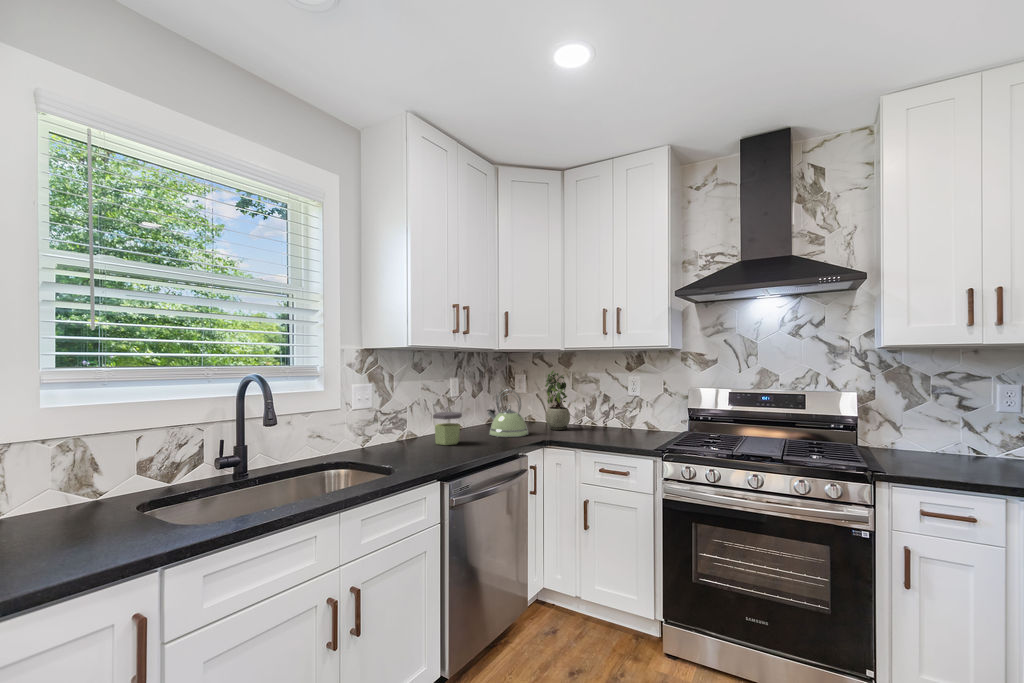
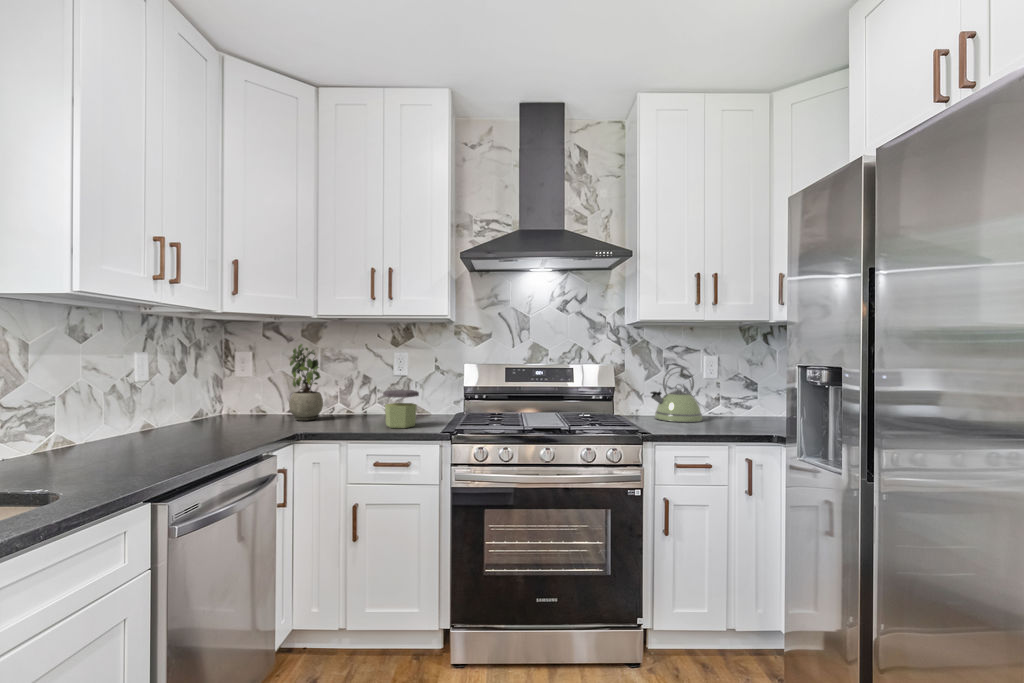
kettle: present [487,390,528,437] -> present [651,367,703,422]
jar: present [433,412,462,445] -> present [383,390,419,428]

